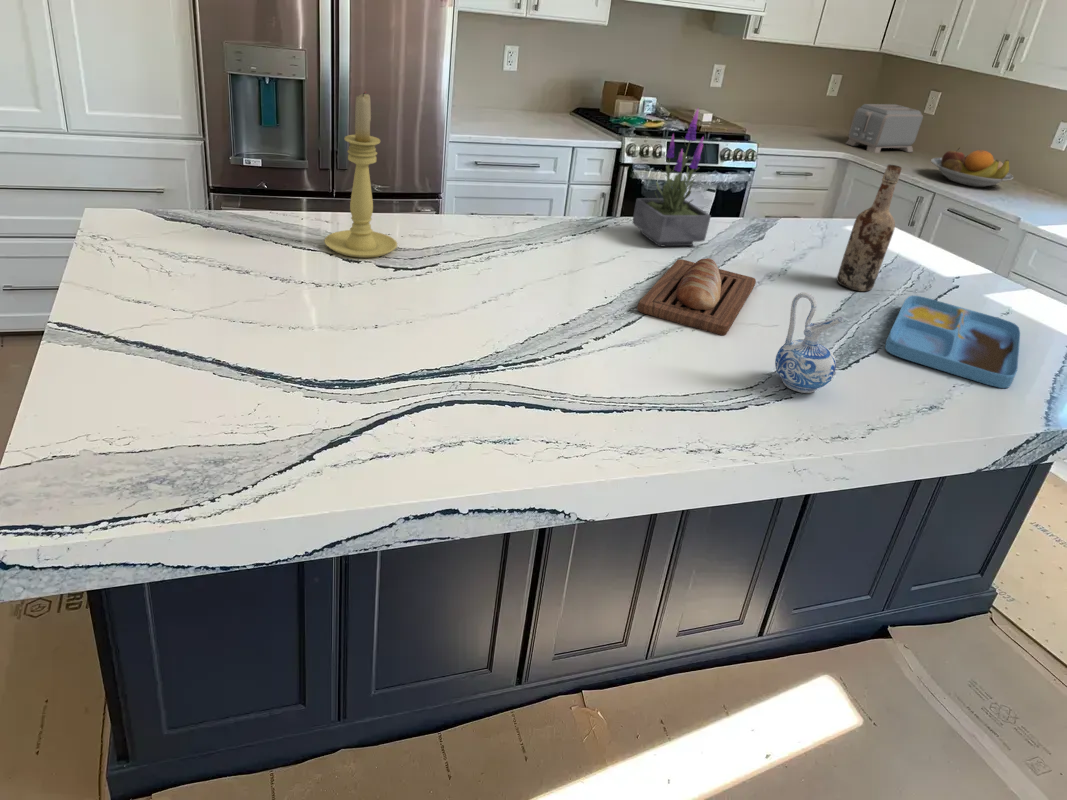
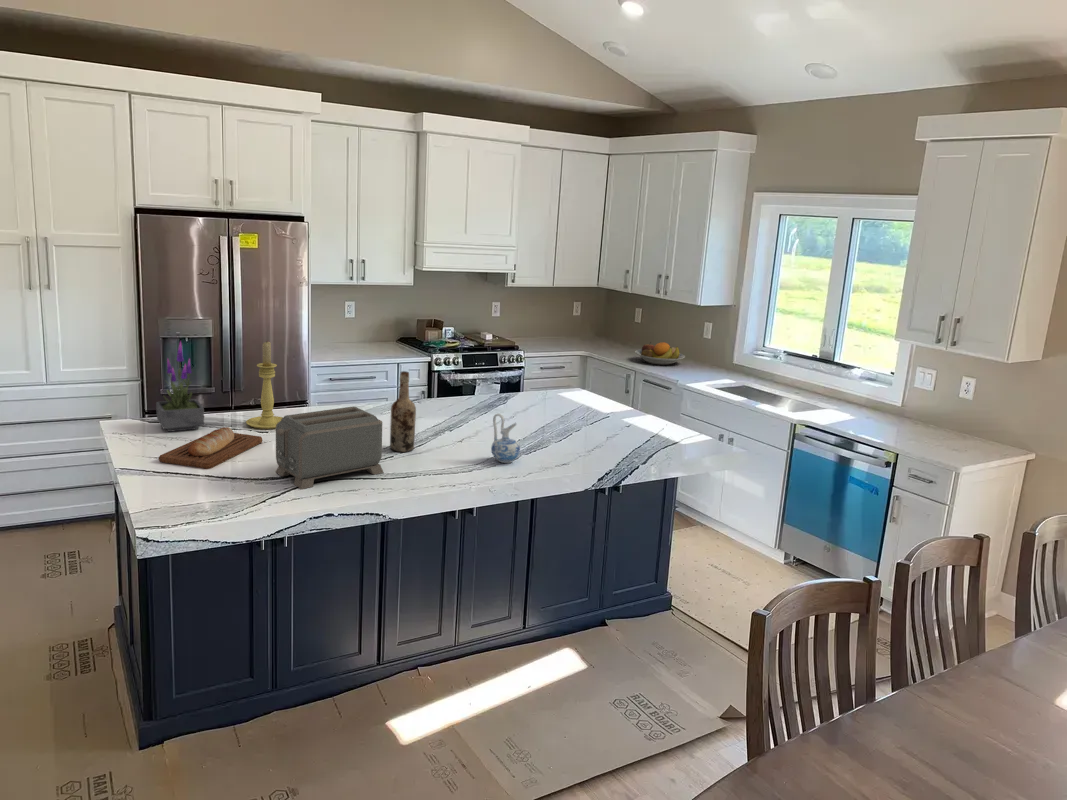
toaster: present [846,104,923,153] -> present [276,406,384,489]
potted plant: present [632,110,711,246] -> present [156,342,204,432]
wine bottle: present [837,165,901,291] -> present [390,371,416,452]
bread loaf: present [637,258,756,335] -> present [159,427,262,469]
tray: present [885,295,1020,388] -> none [556,419,631,454]

